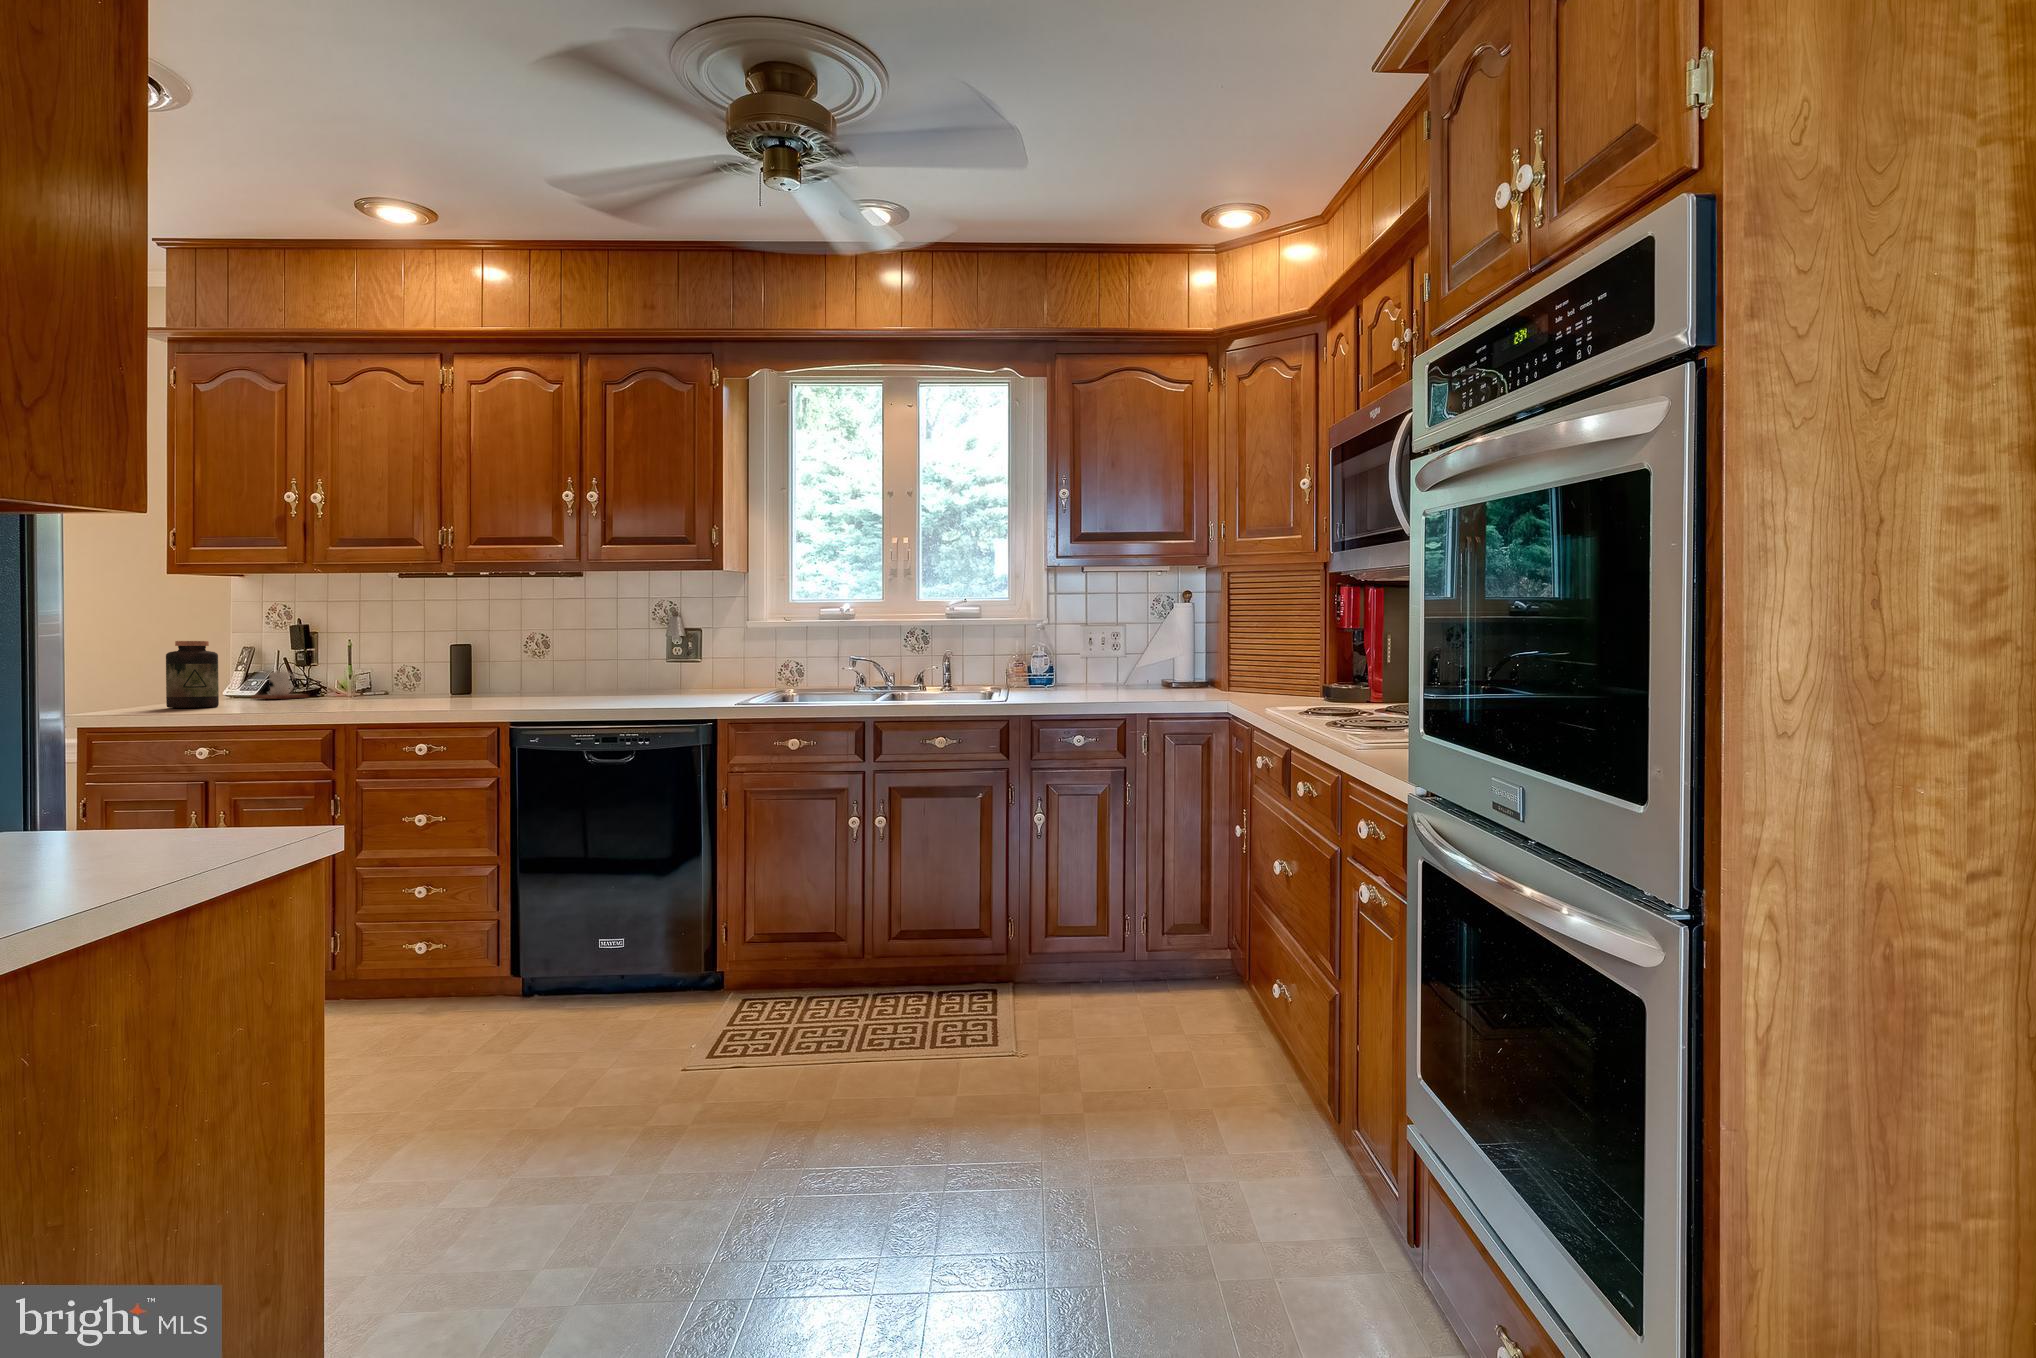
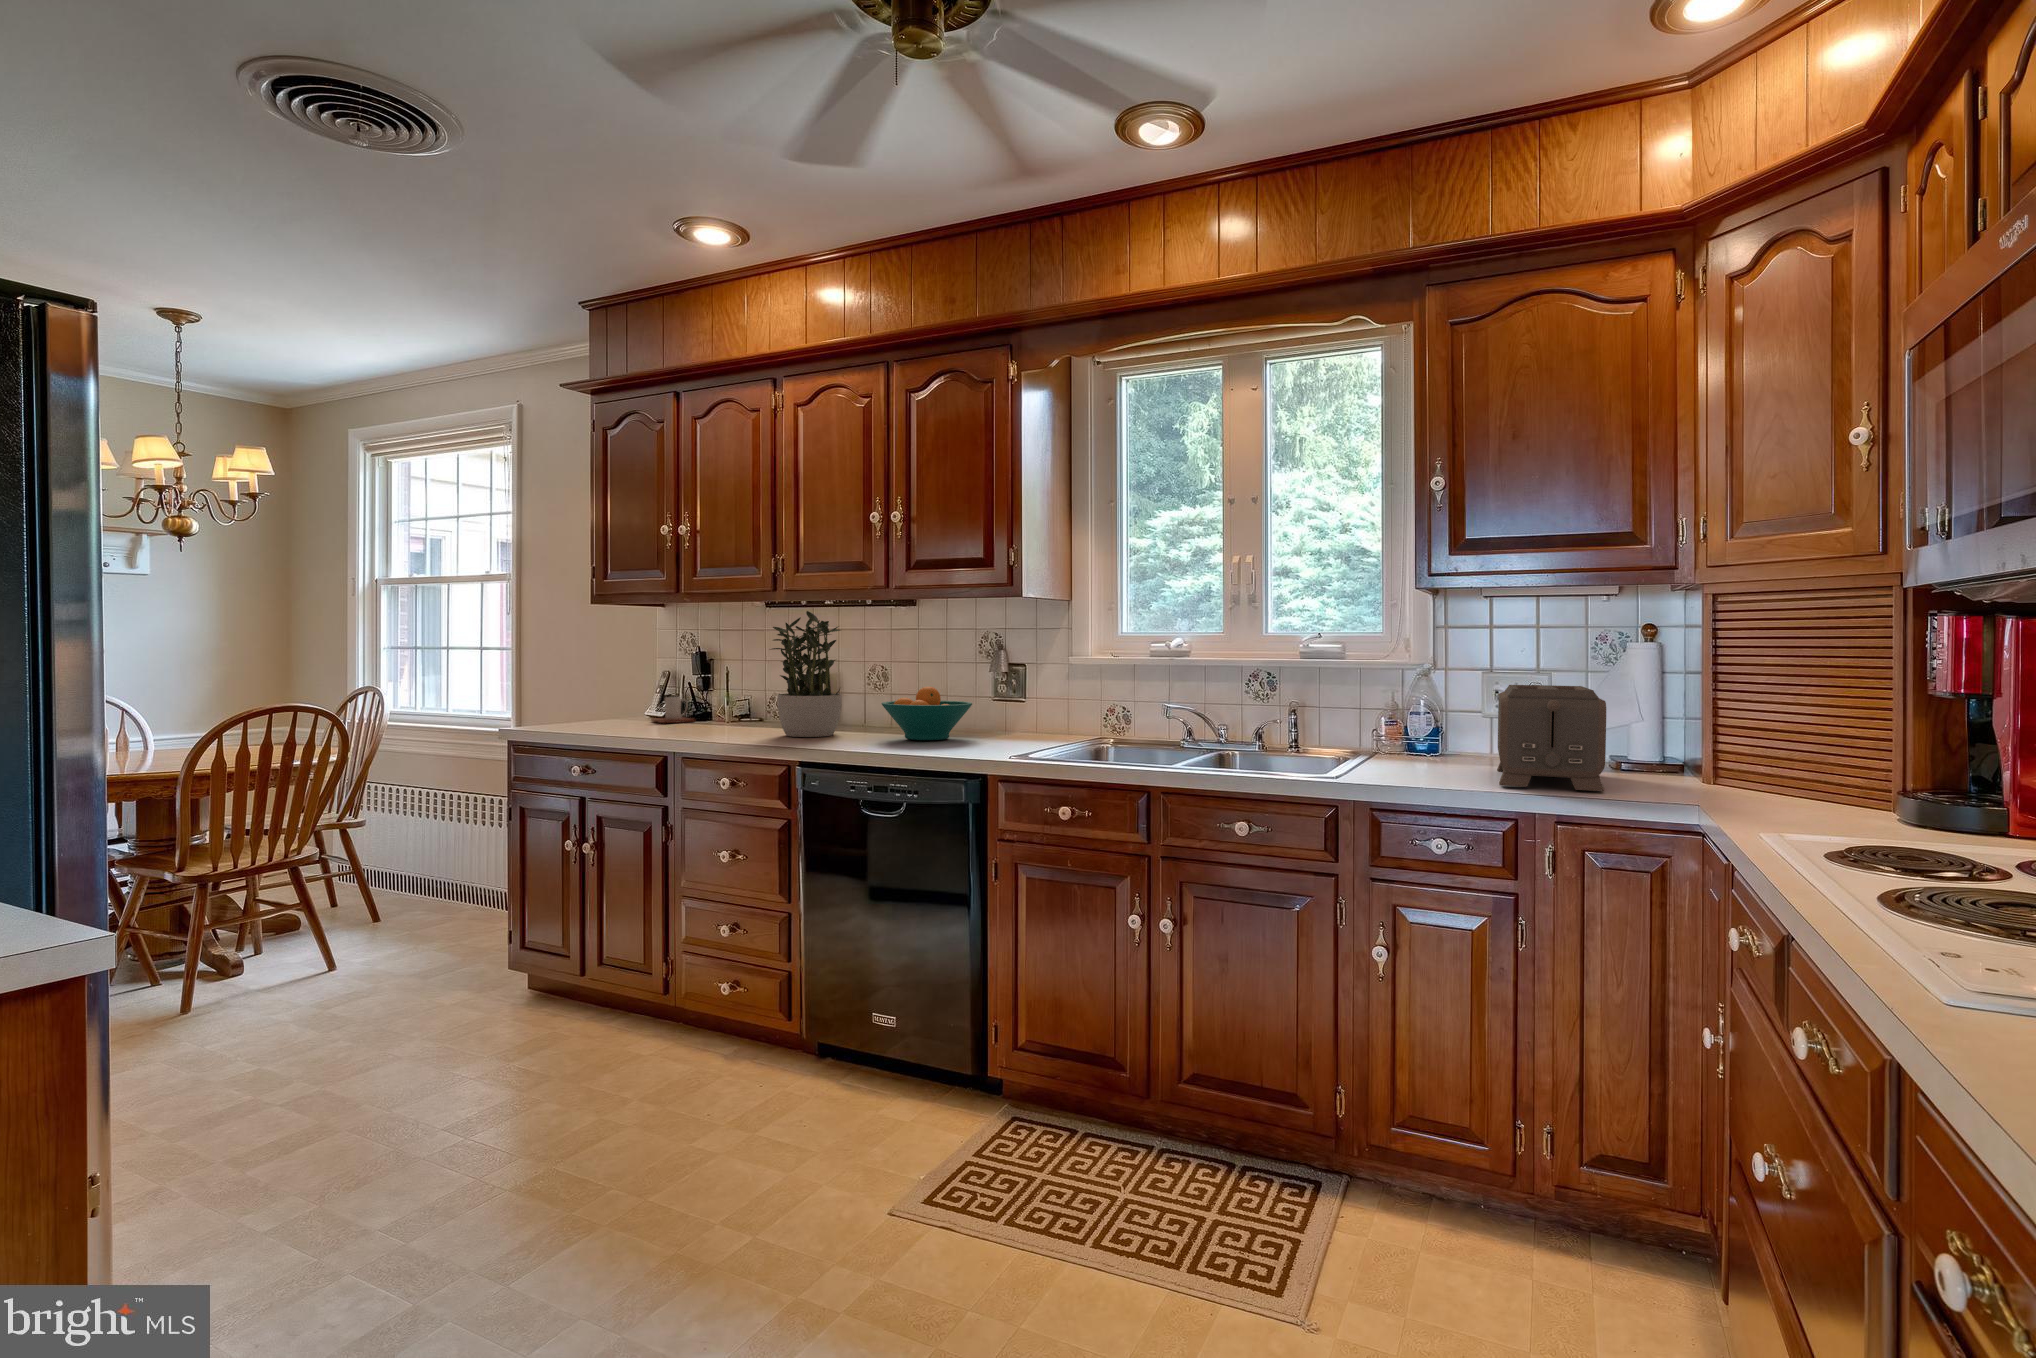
potted plant: none [442,576,518,700] -> present [770,611,842,737]
toaster: none [1097,631,1169,698] -> present [1497,685,1606,791]
jar: present [166,641,219,708] -> none [547,674,591,736]
fruit bowl: none [572,648,660,697] -> present [882,686,972,740]

